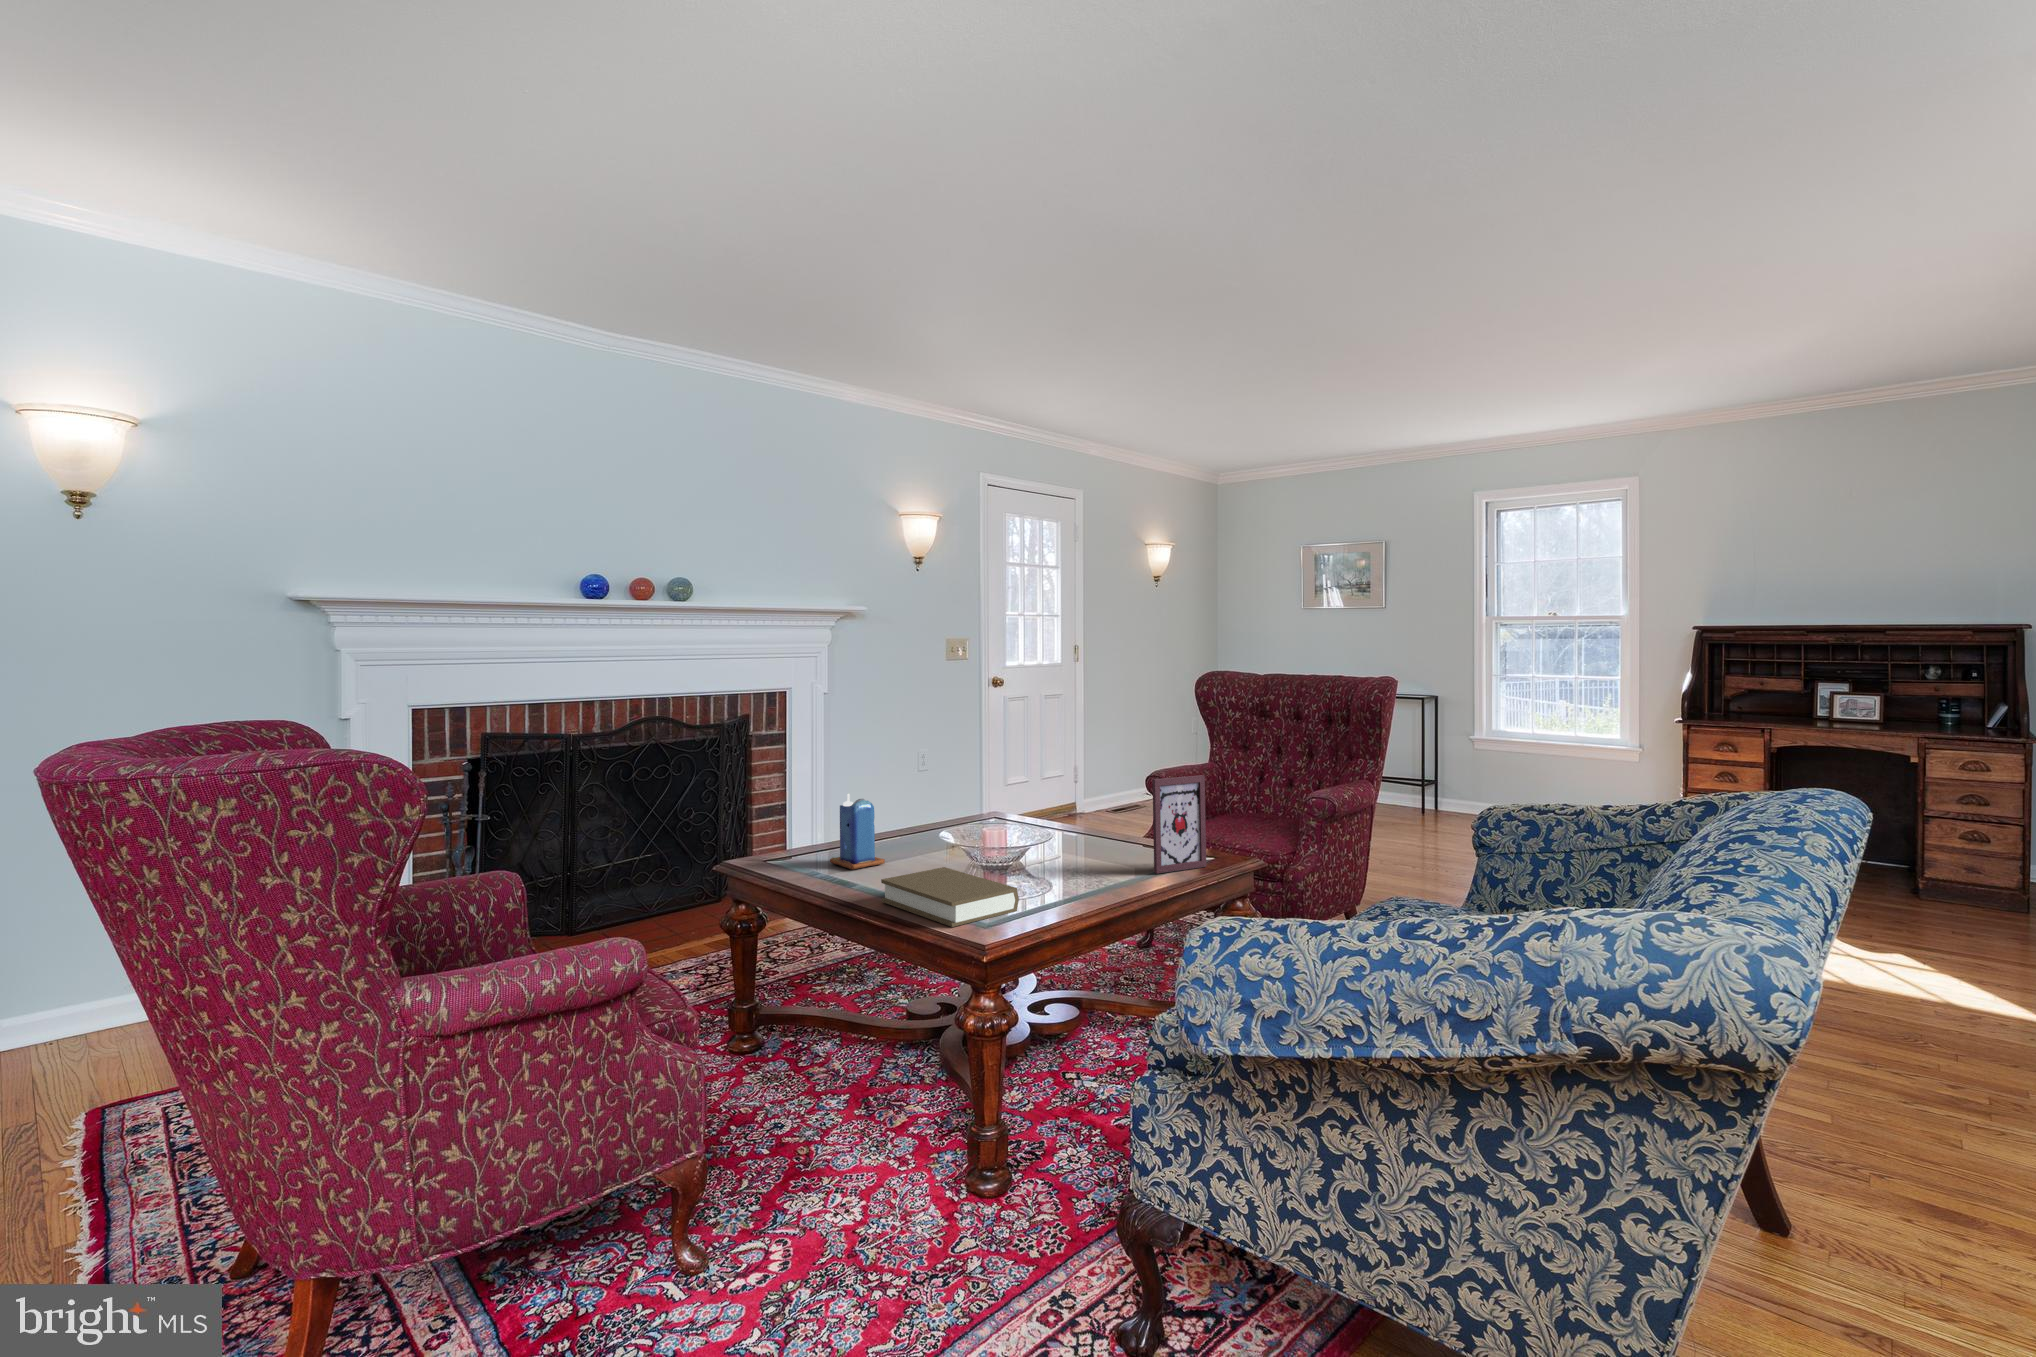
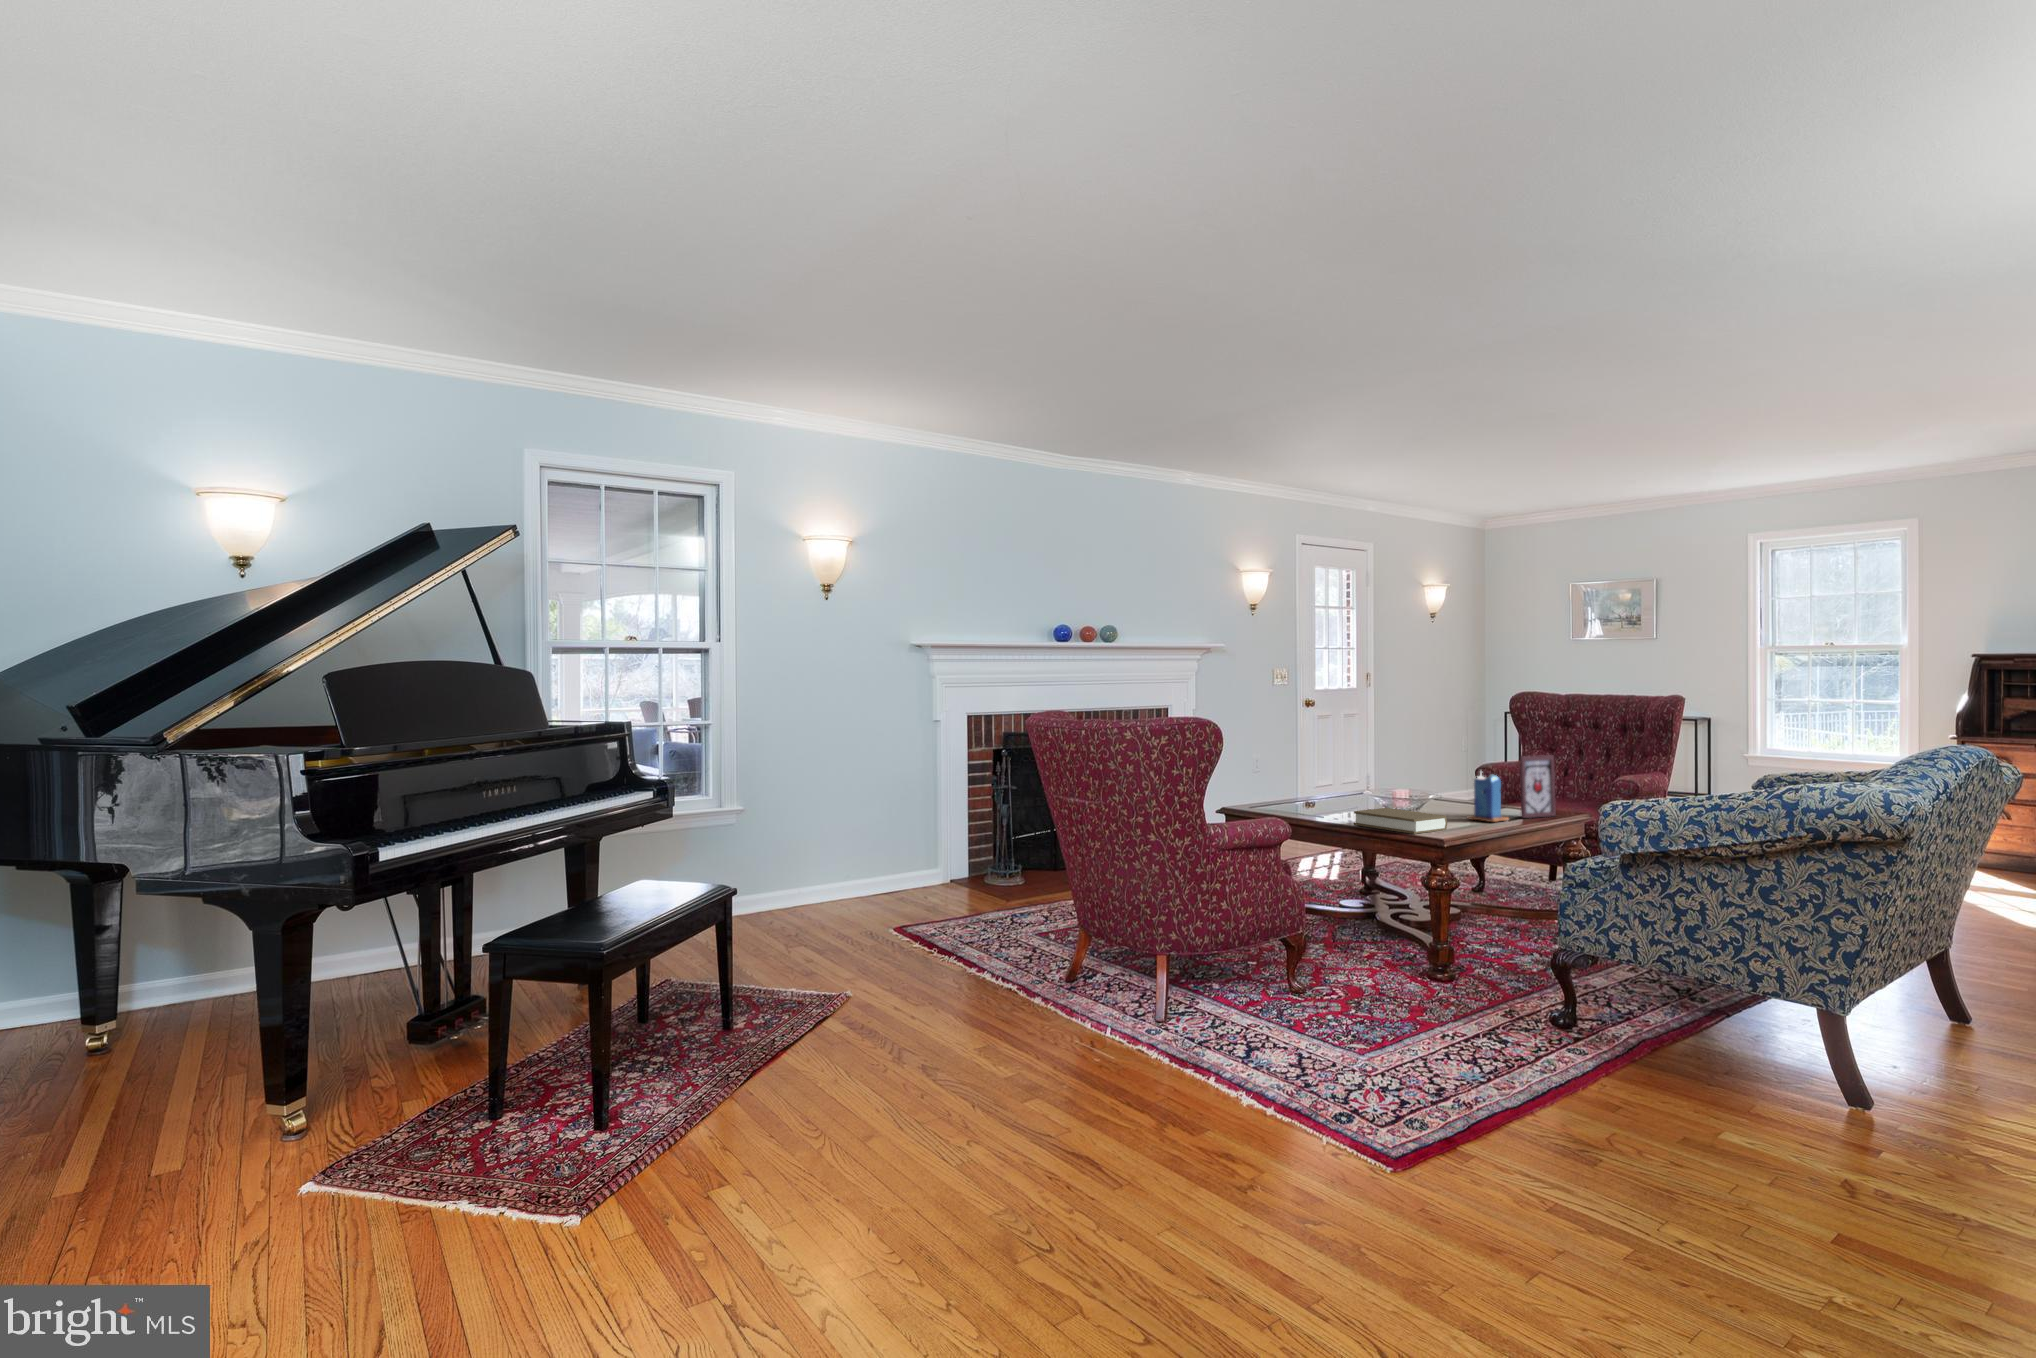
candle: present [830,794,885,870] -> present [1467,772,1509,822]

